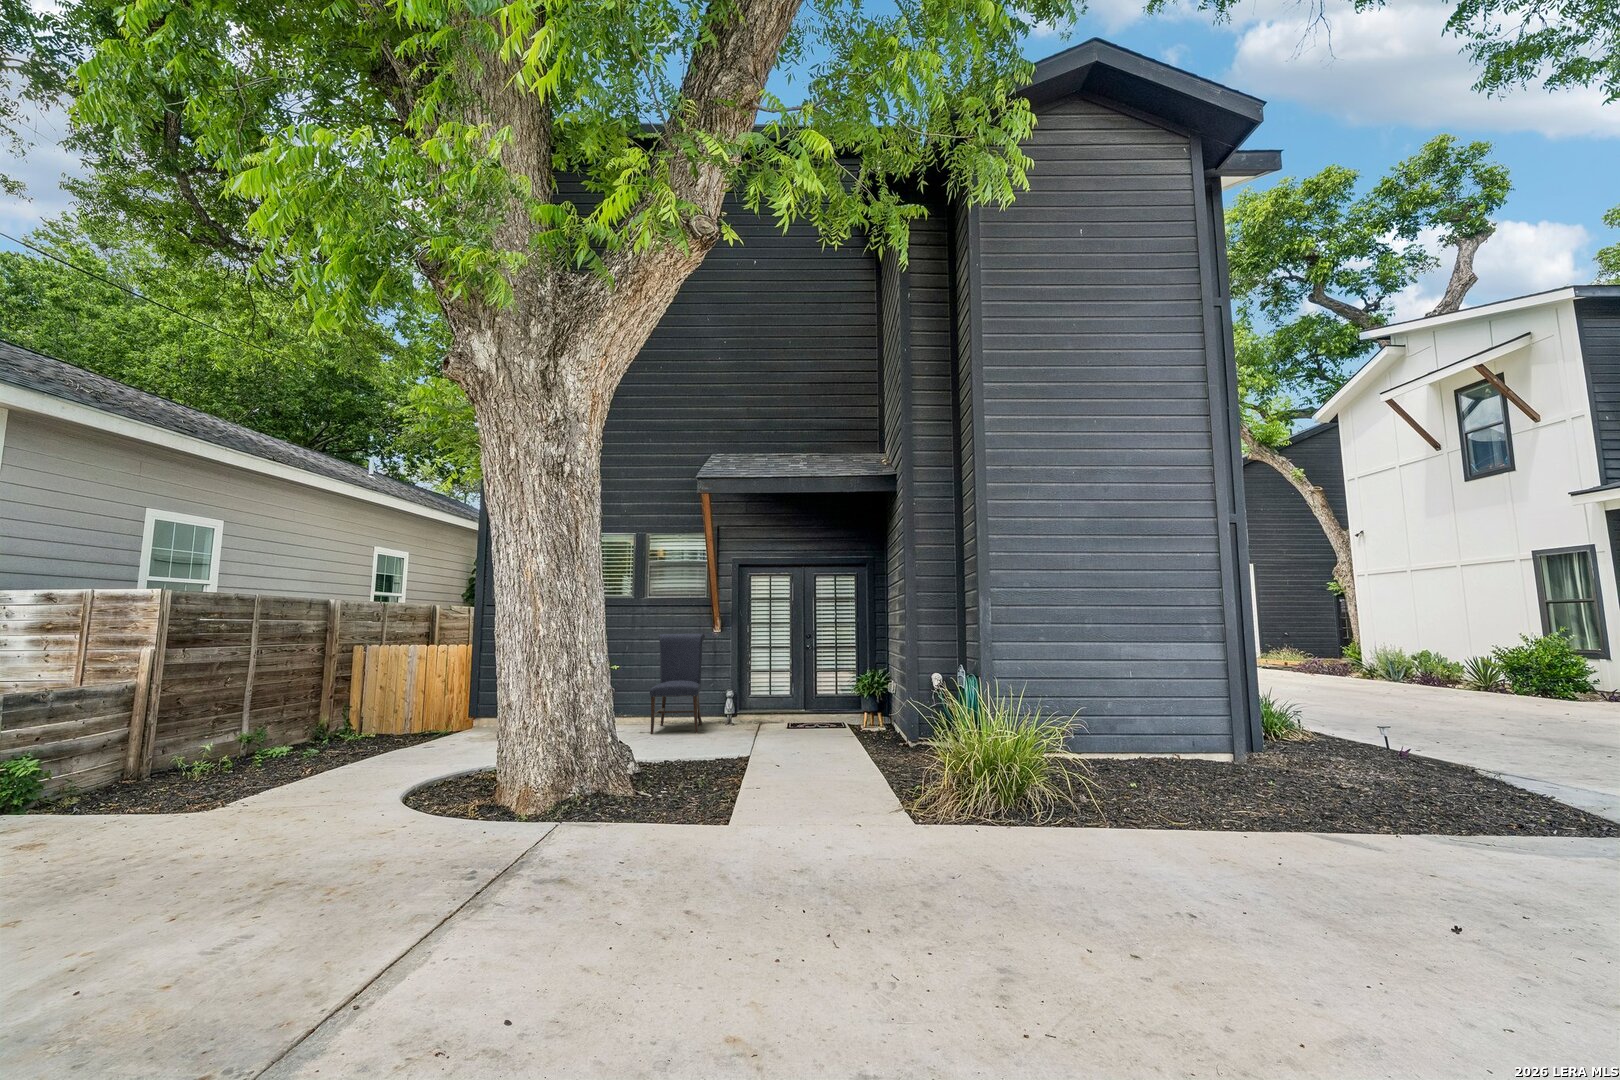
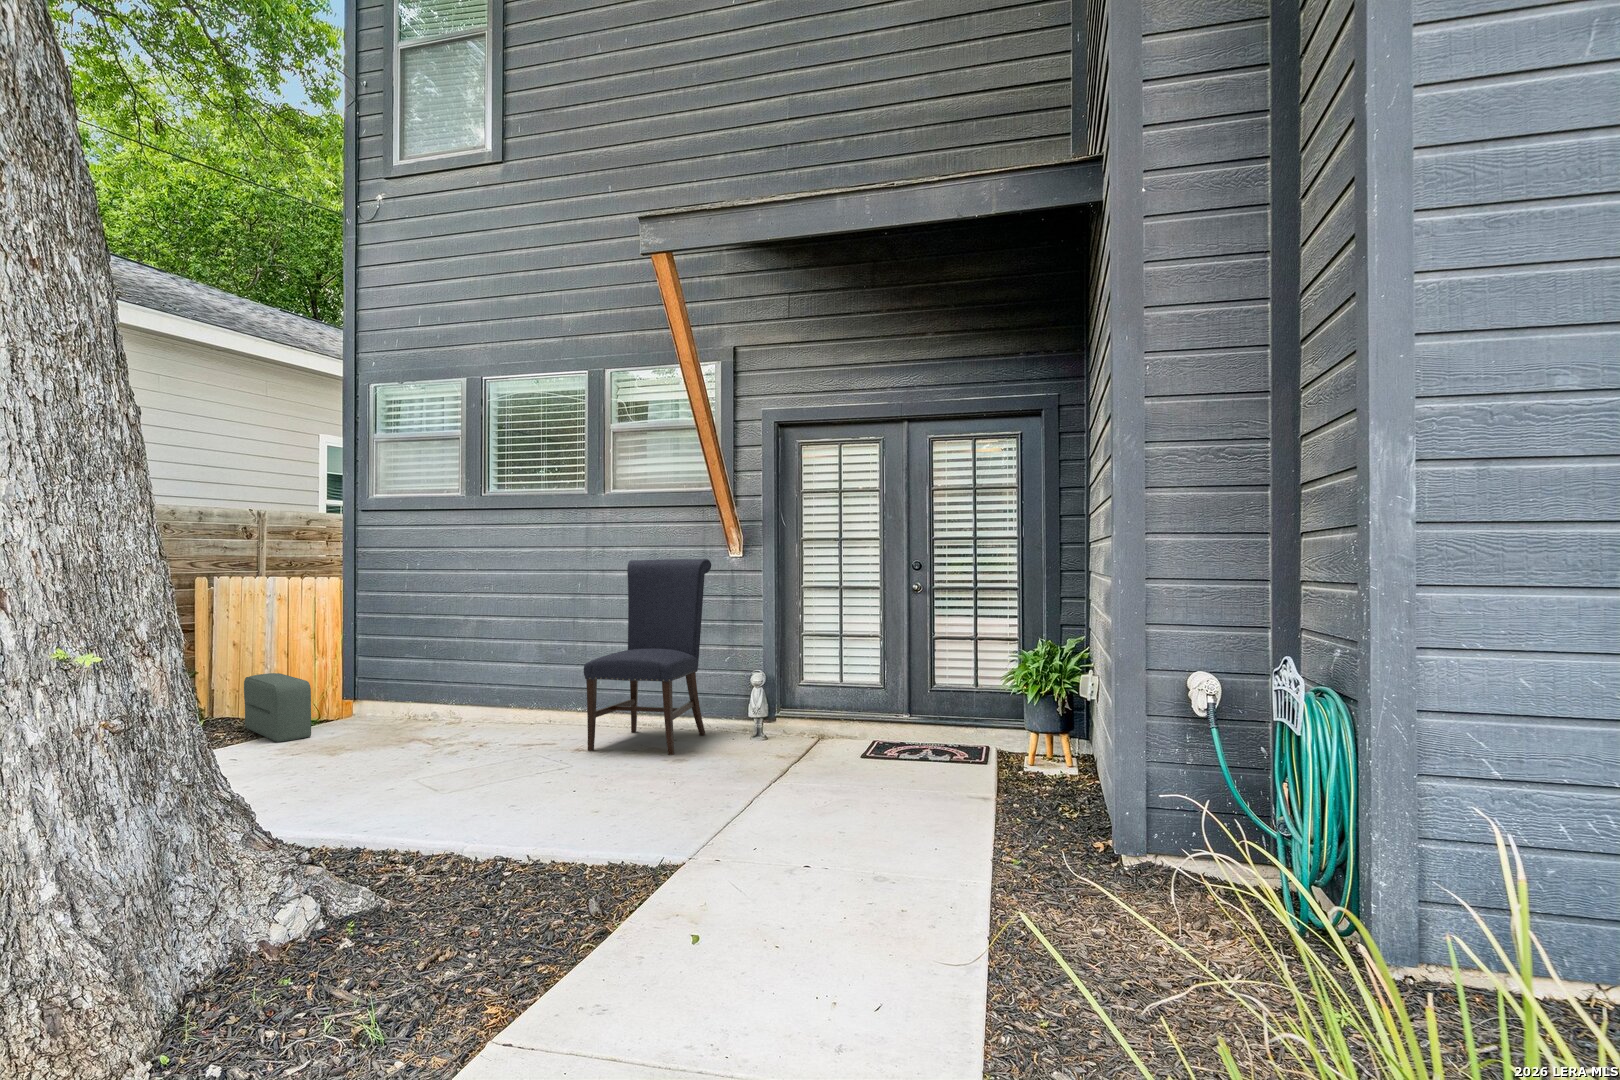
pouf: none [416,703,474,741] -> present [244,673,311,742]

